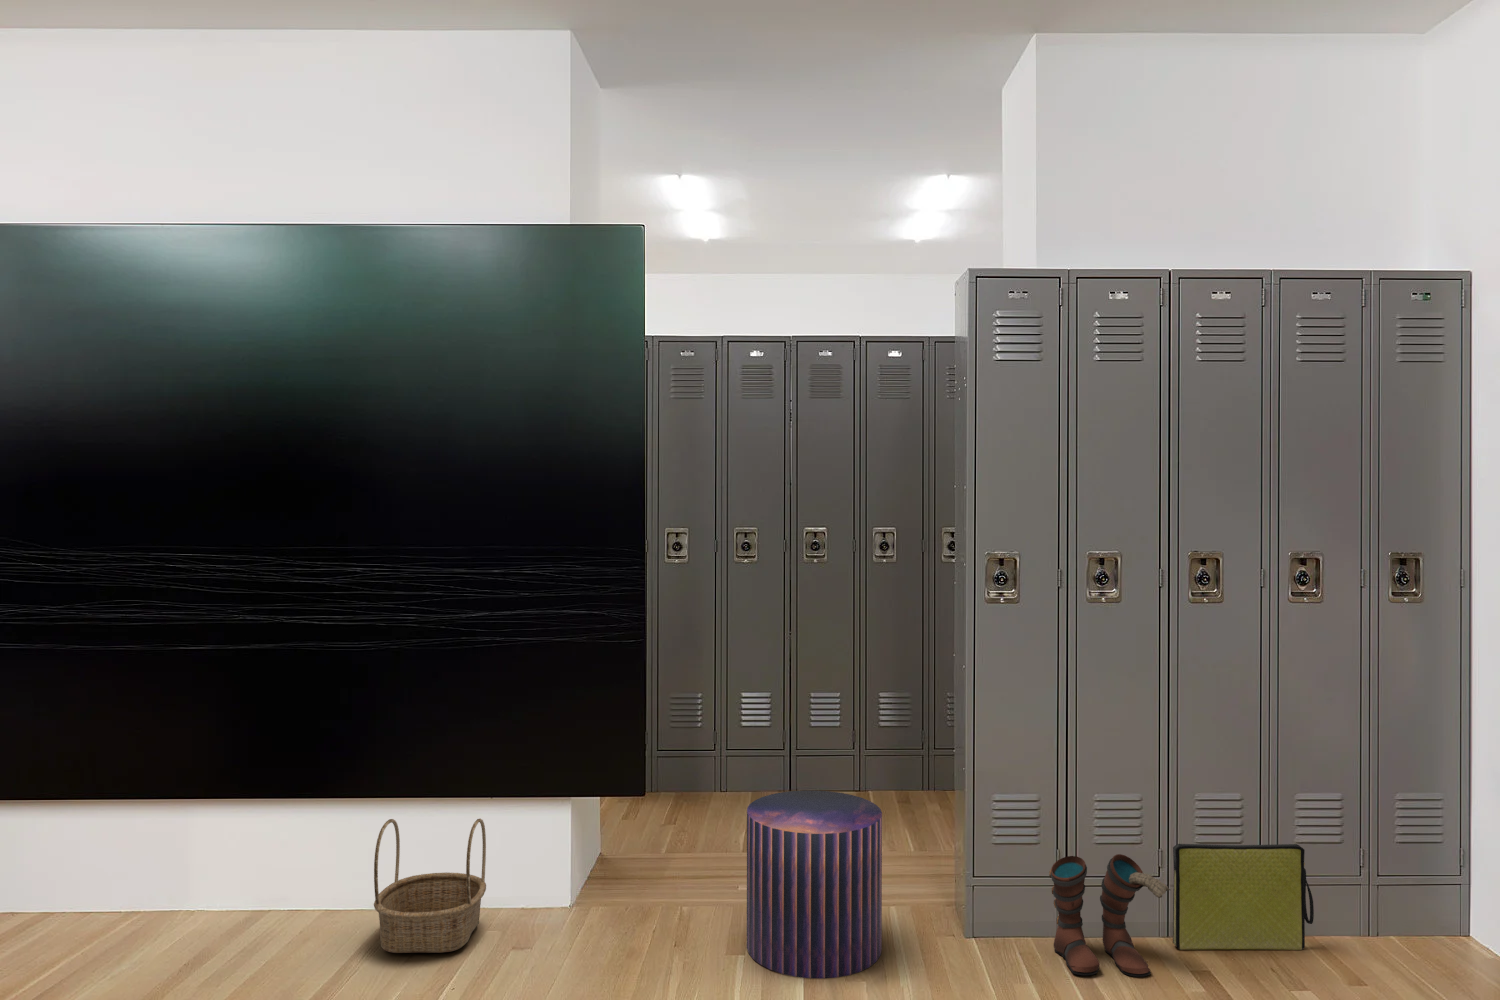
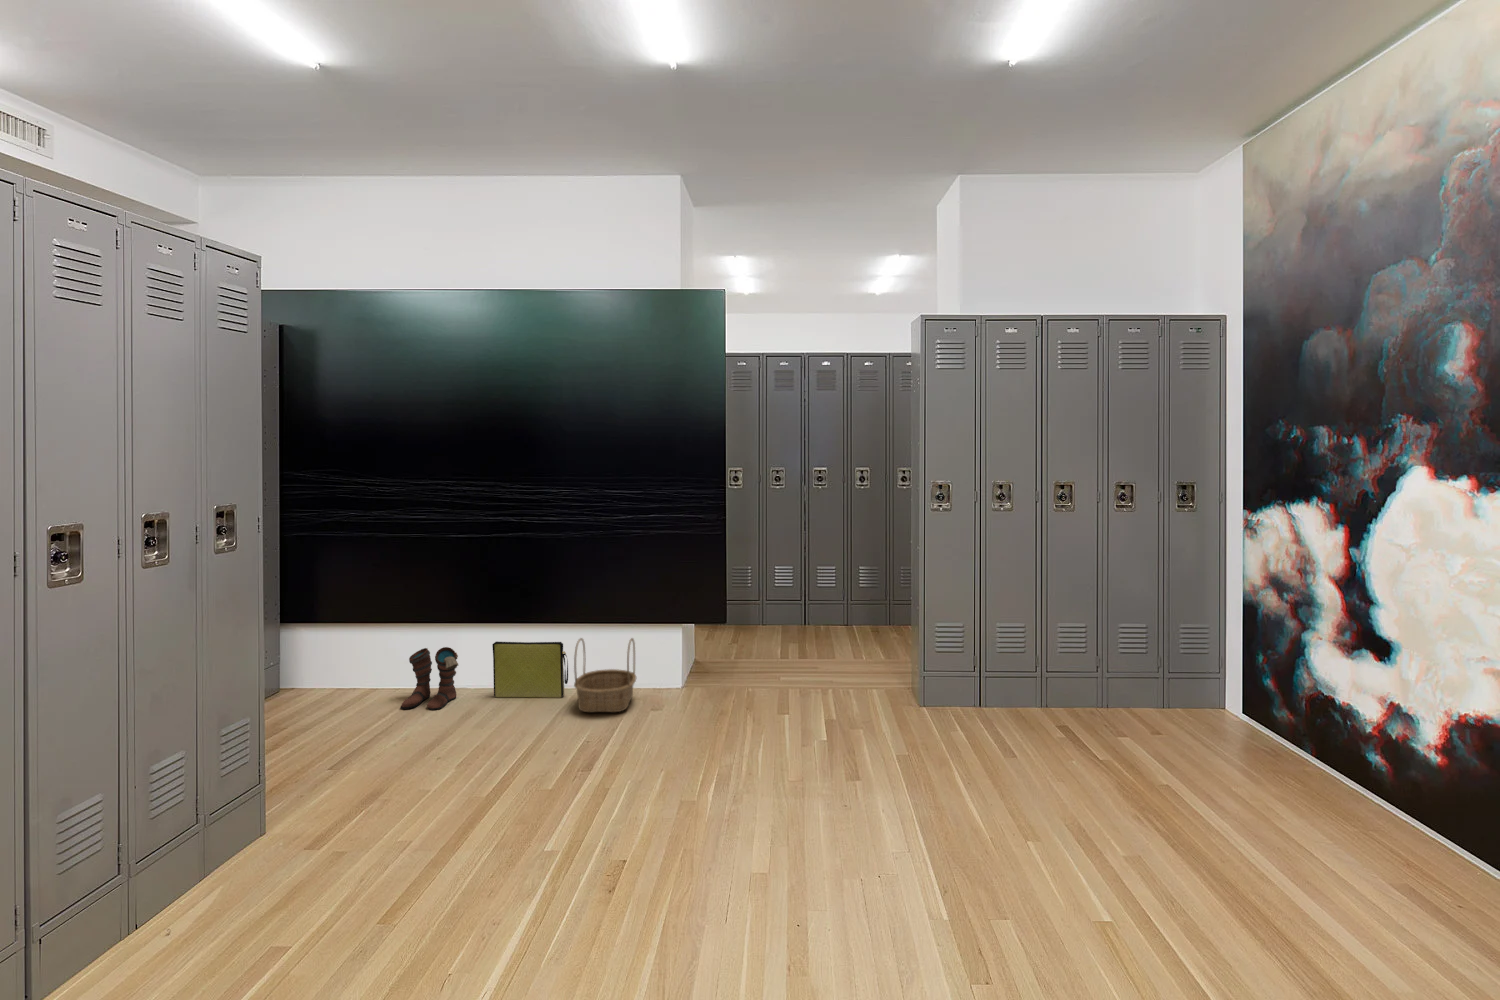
pouf: present [747,790,882,979] -> none [788,623,868,726]
bag: present [1173,844,1314,950] -> present [492,642,568,698]
boots: present [1049,854,1170,977] -> present [400,647,458,710]

